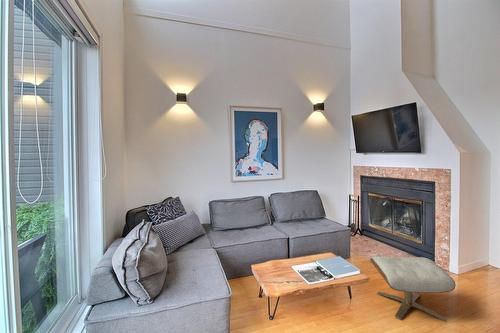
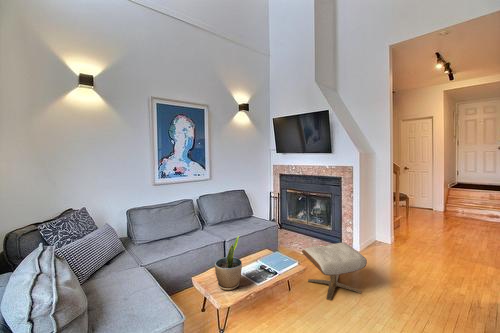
potted plant: none [269,231,294,282] -> present [215,236,242,290]

